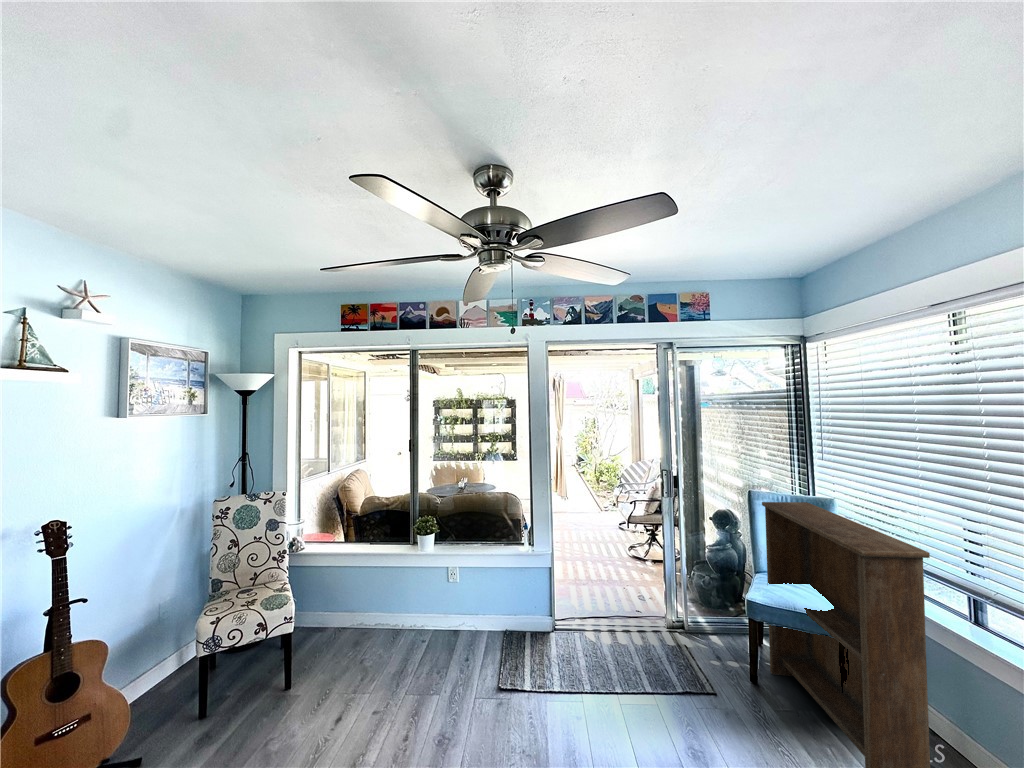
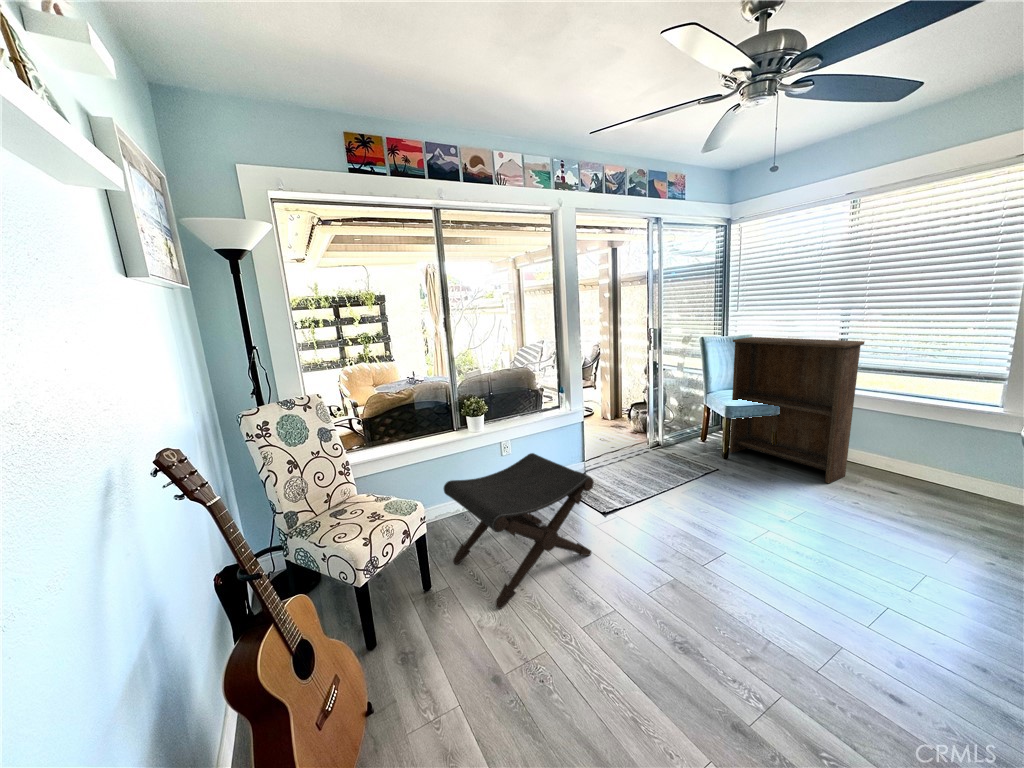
footstool: none [299,586,440,732] -> present [444,453,594,609]

